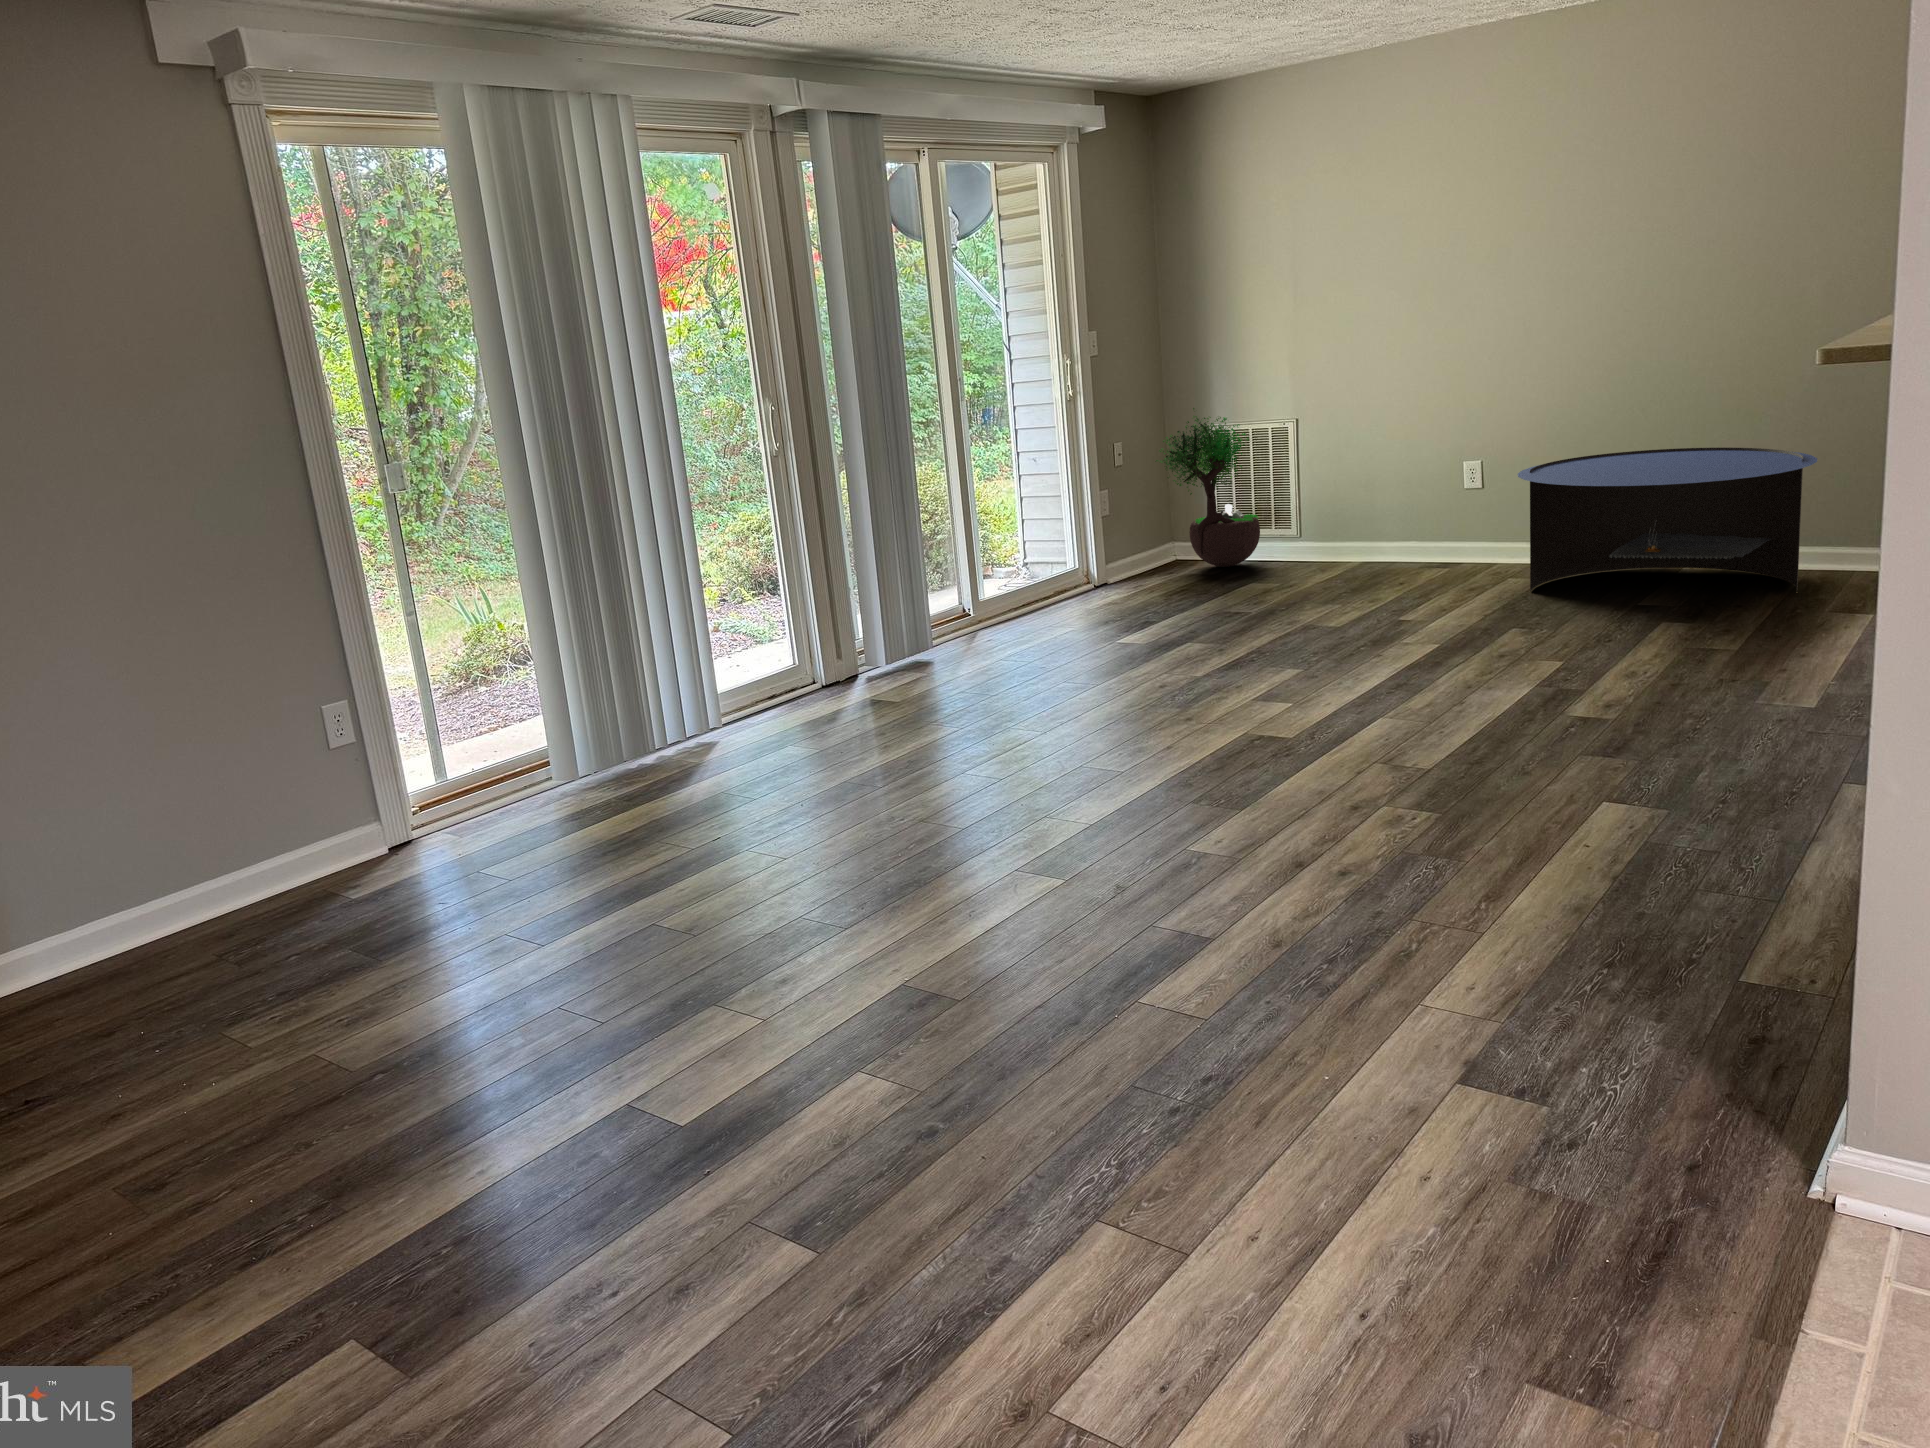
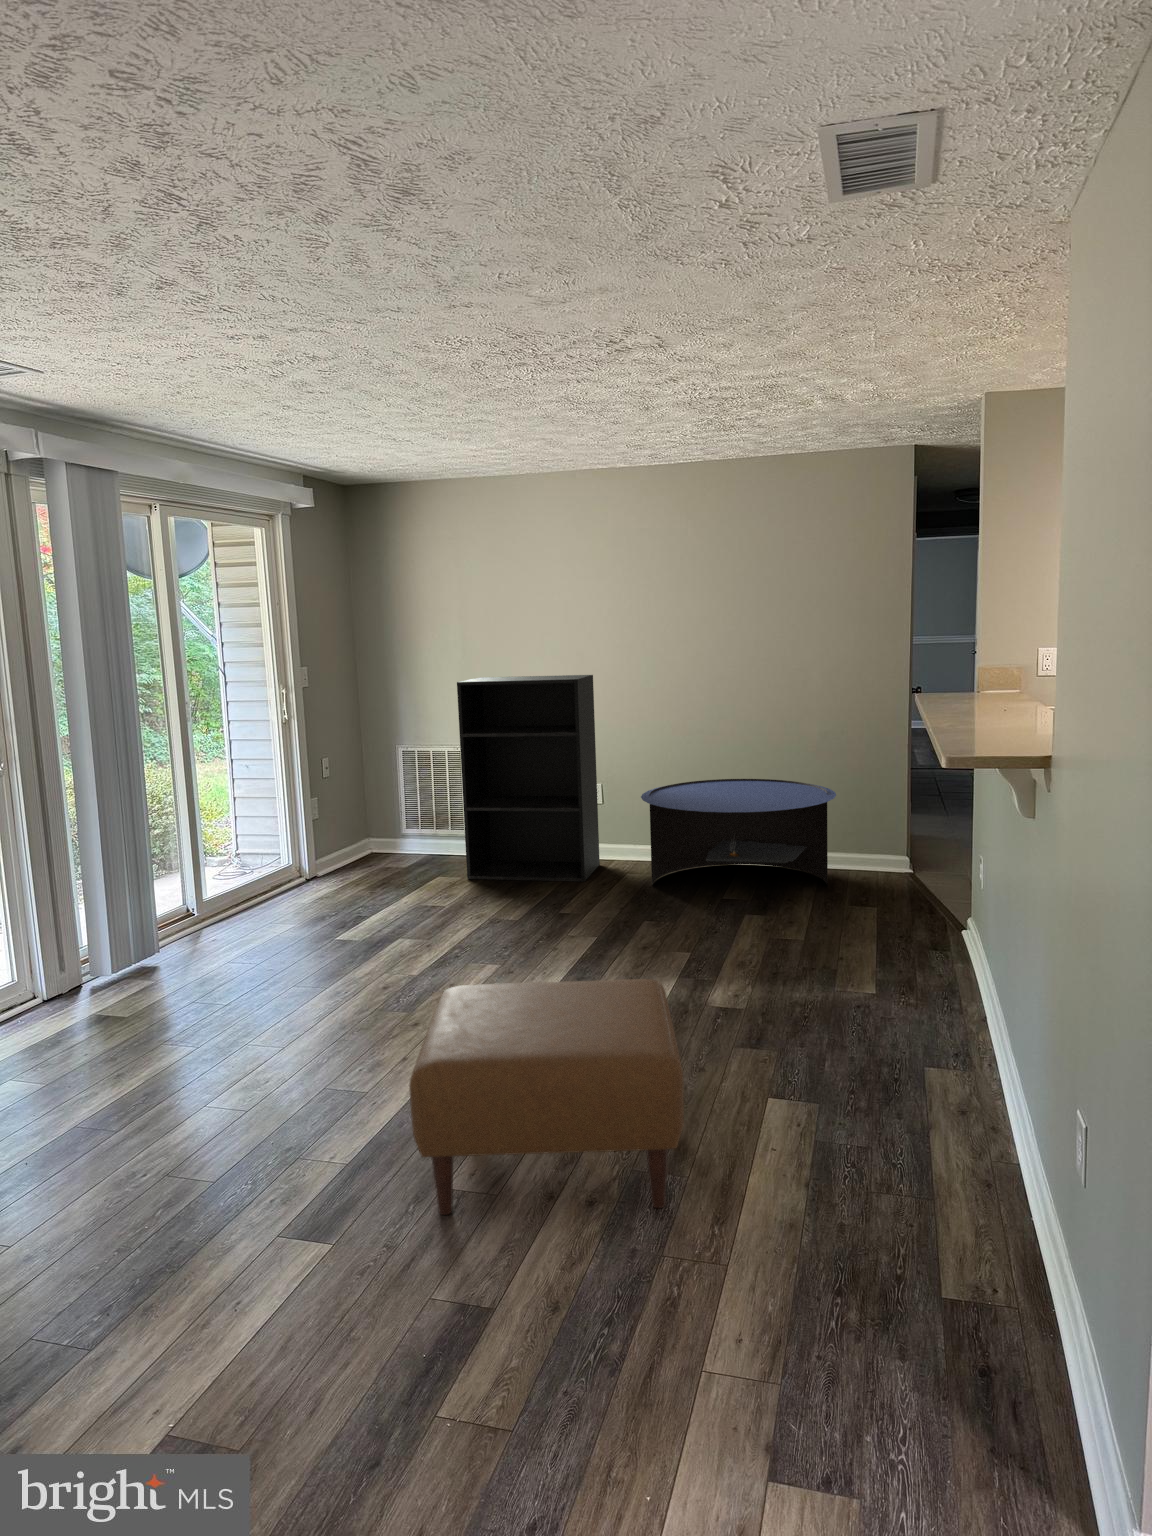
bookshelf: none [1276,317,1466,587] -> present [457,675,600,881]
potted tree: present [1156,408,1260,567] -> none [356,732,440,861]
ottoman: none [1144,651,1464,883] -> present [409,979,684,1215]

